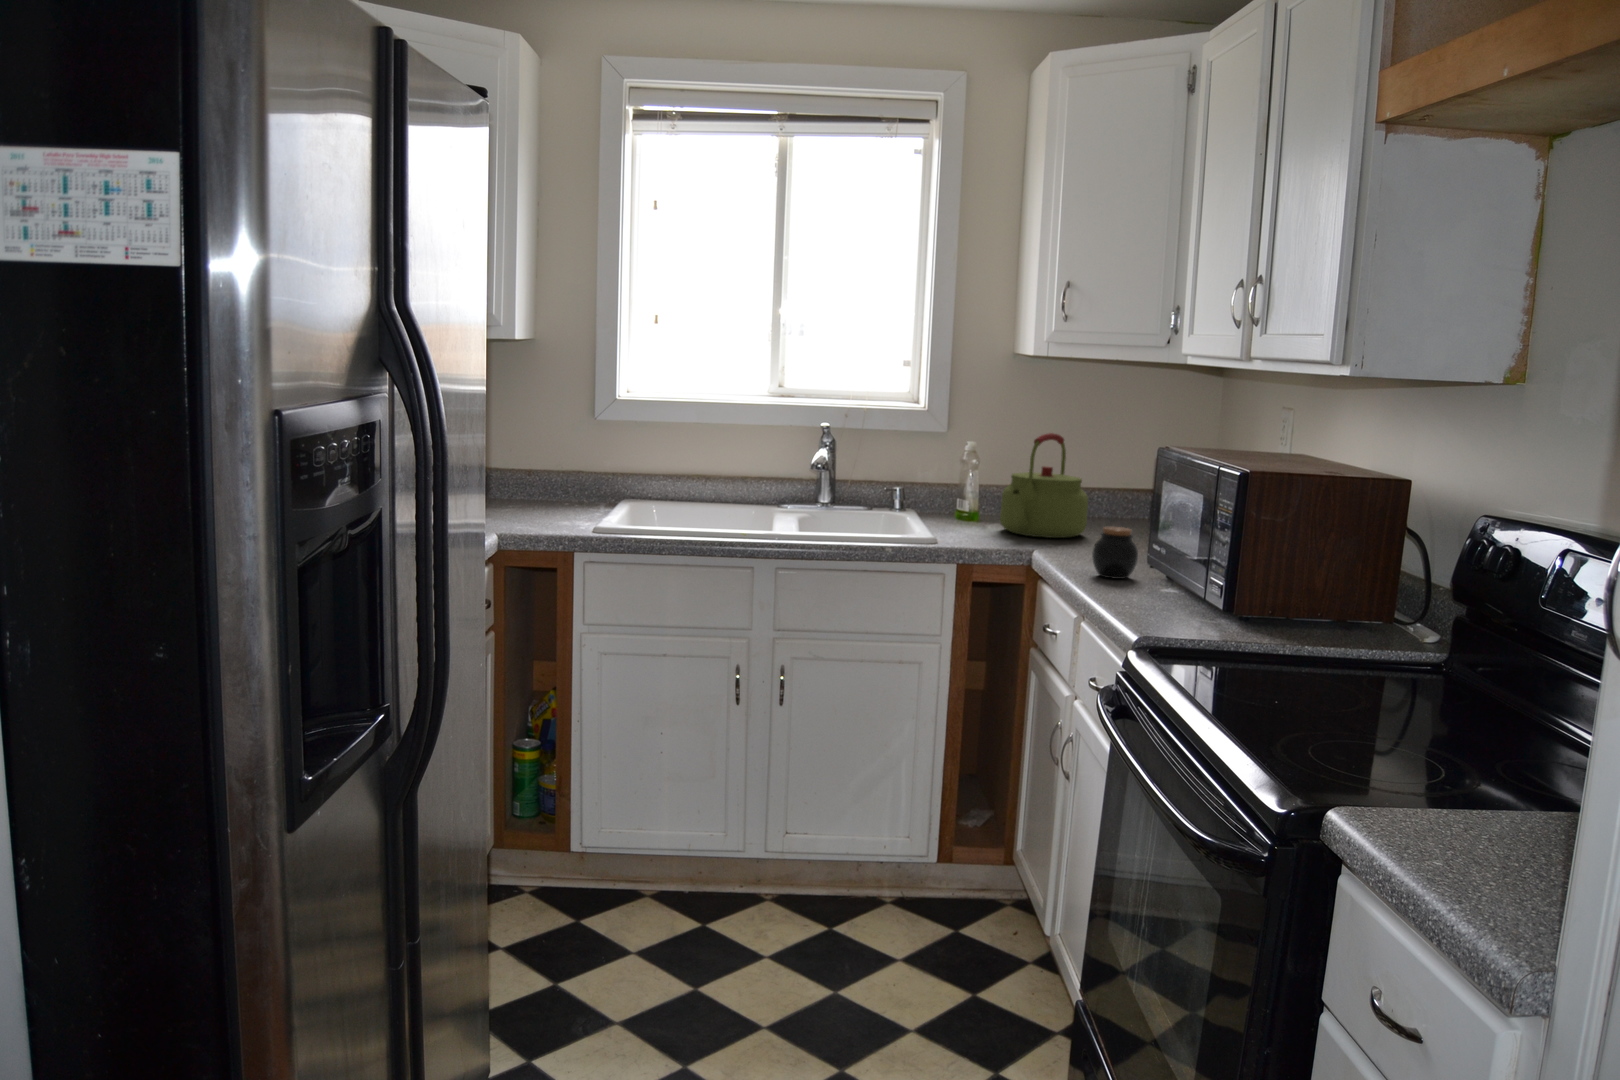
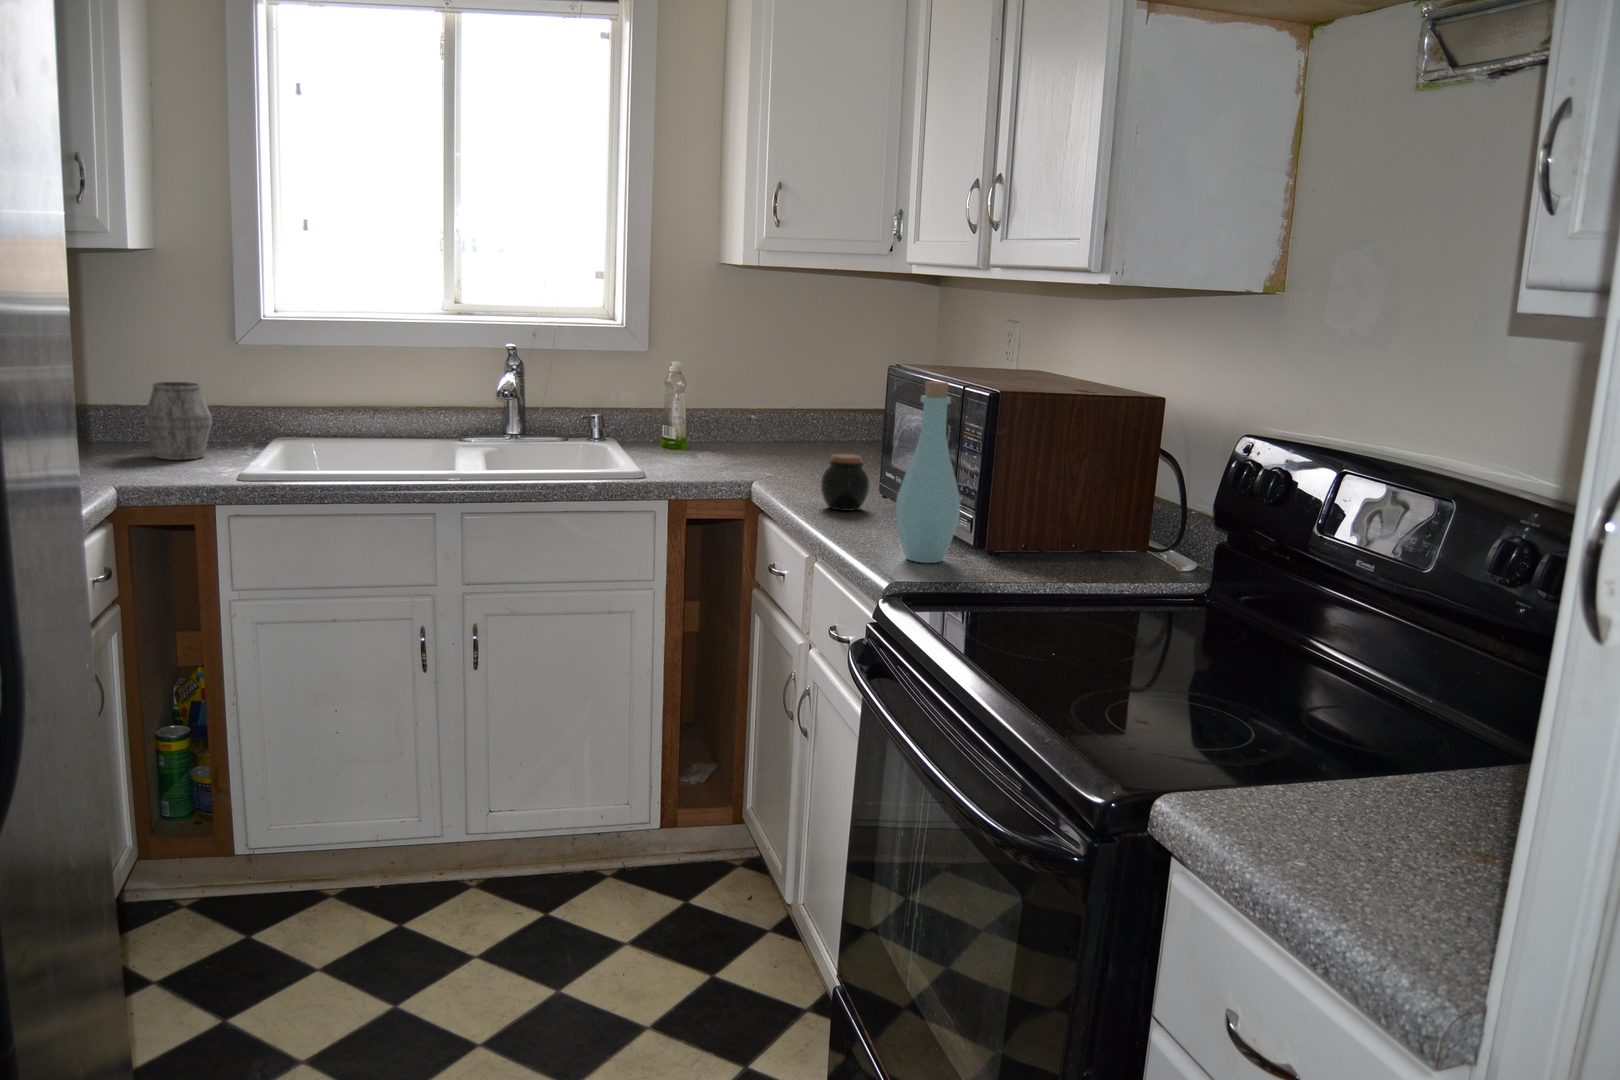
kettle: present [1000,433,1088,538] -> none [714,353,807,466]
mug: none [523,451,575,515] -> present [144,382,212,460]
bottle: none [1152,462,1214,626] -> present [895,381,960,563]

